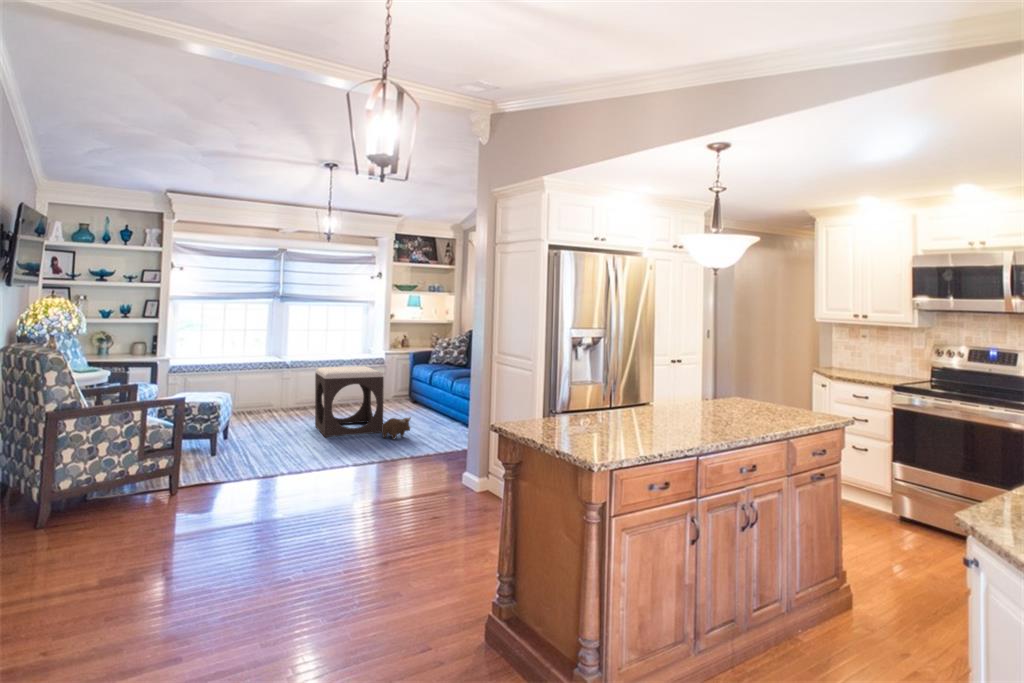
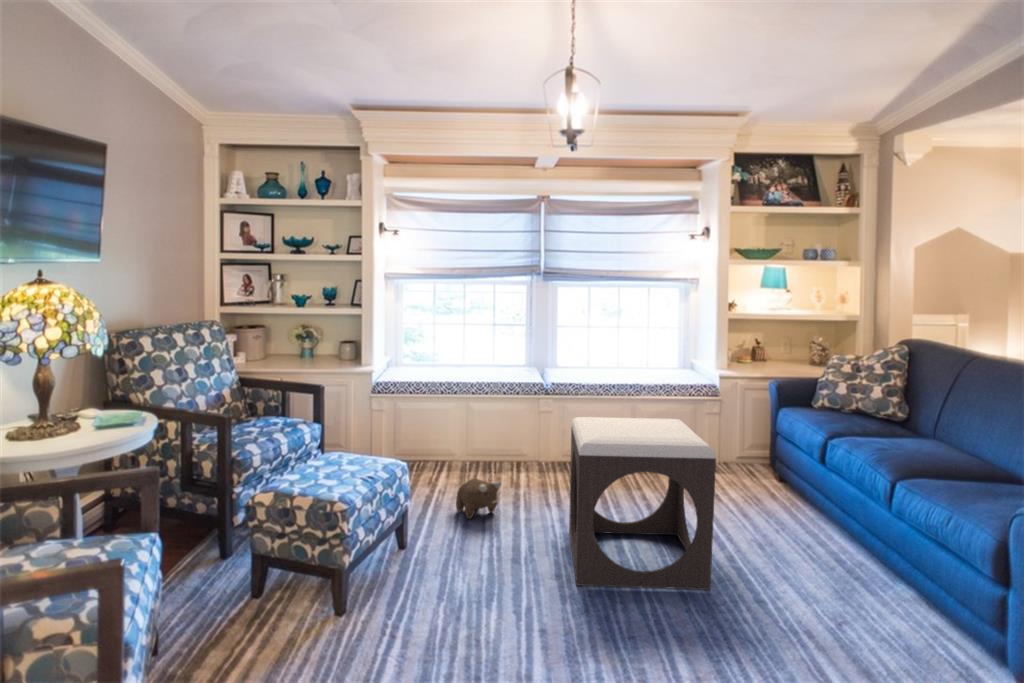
plush toy: present [382,417,411,439] -> present [456,479,501,519]

